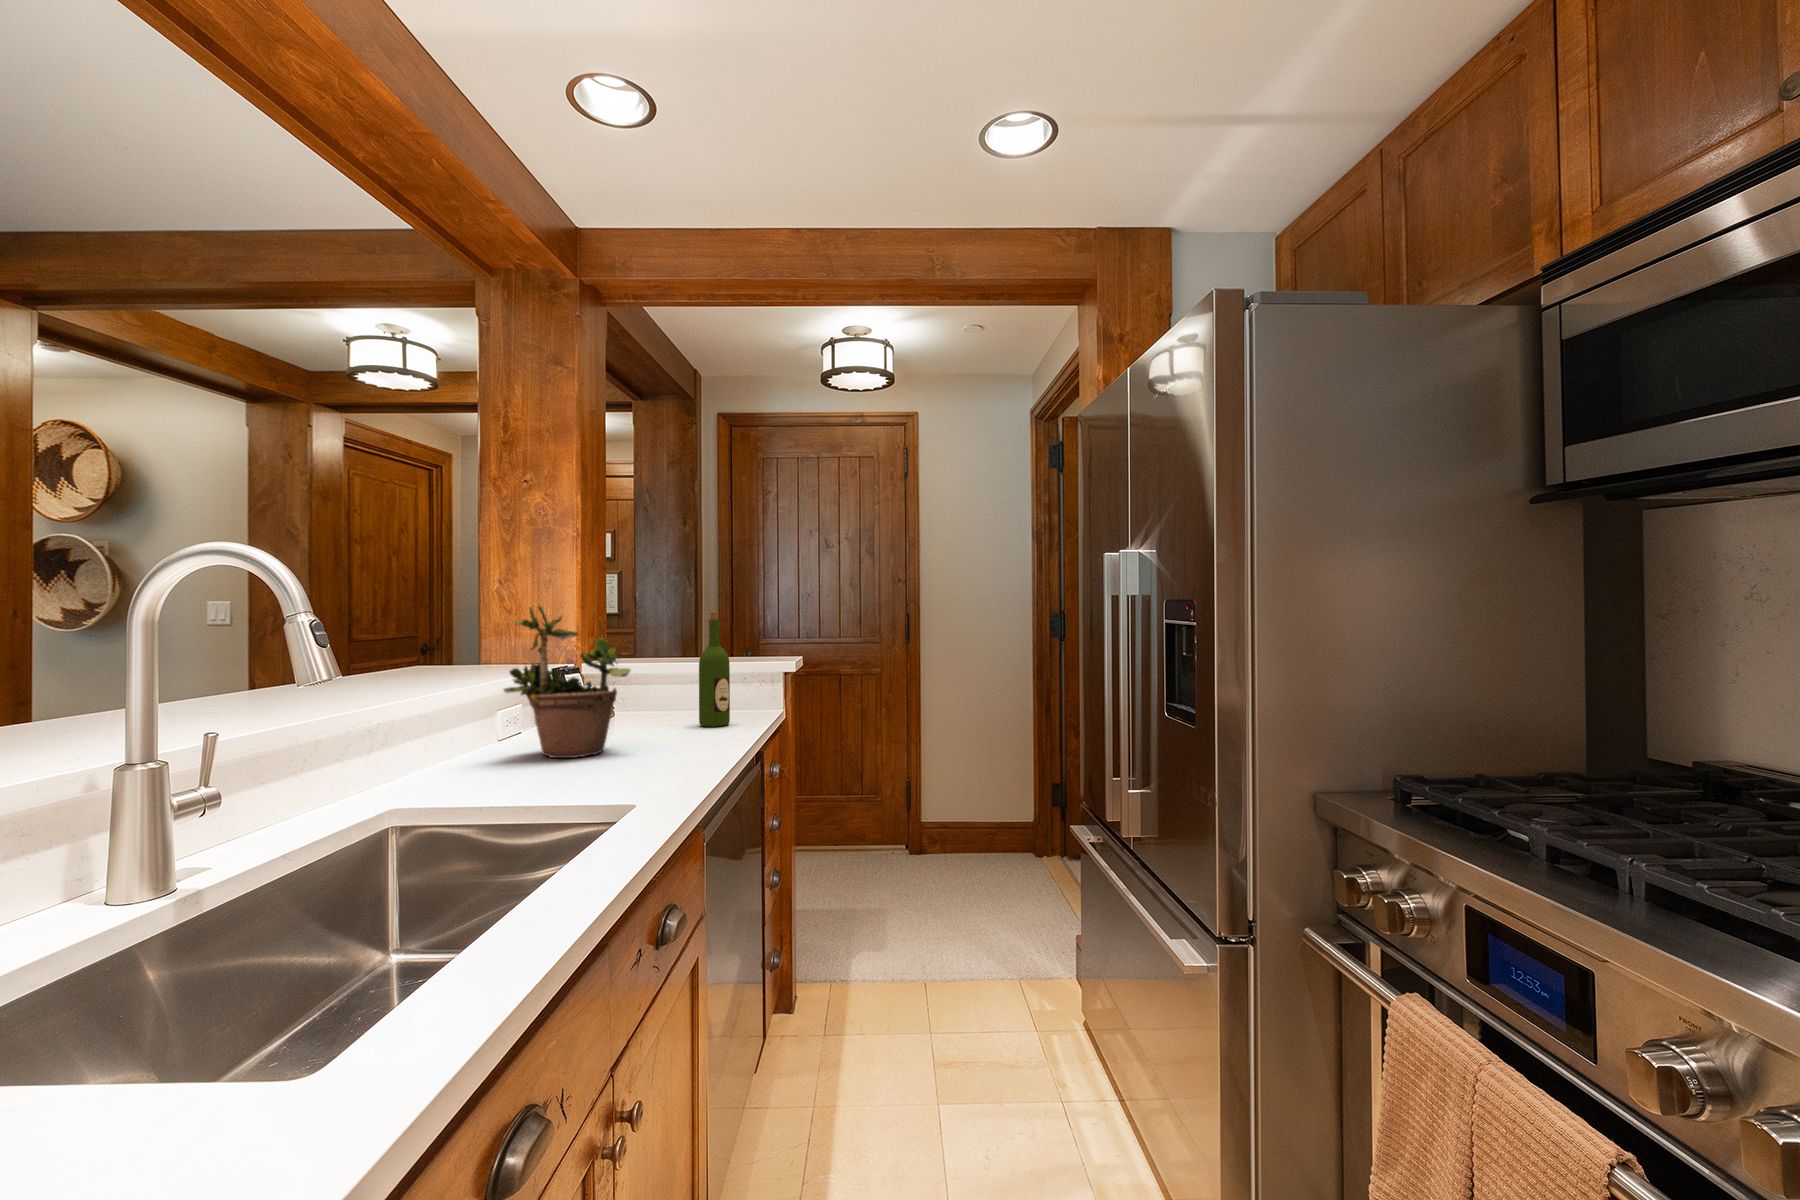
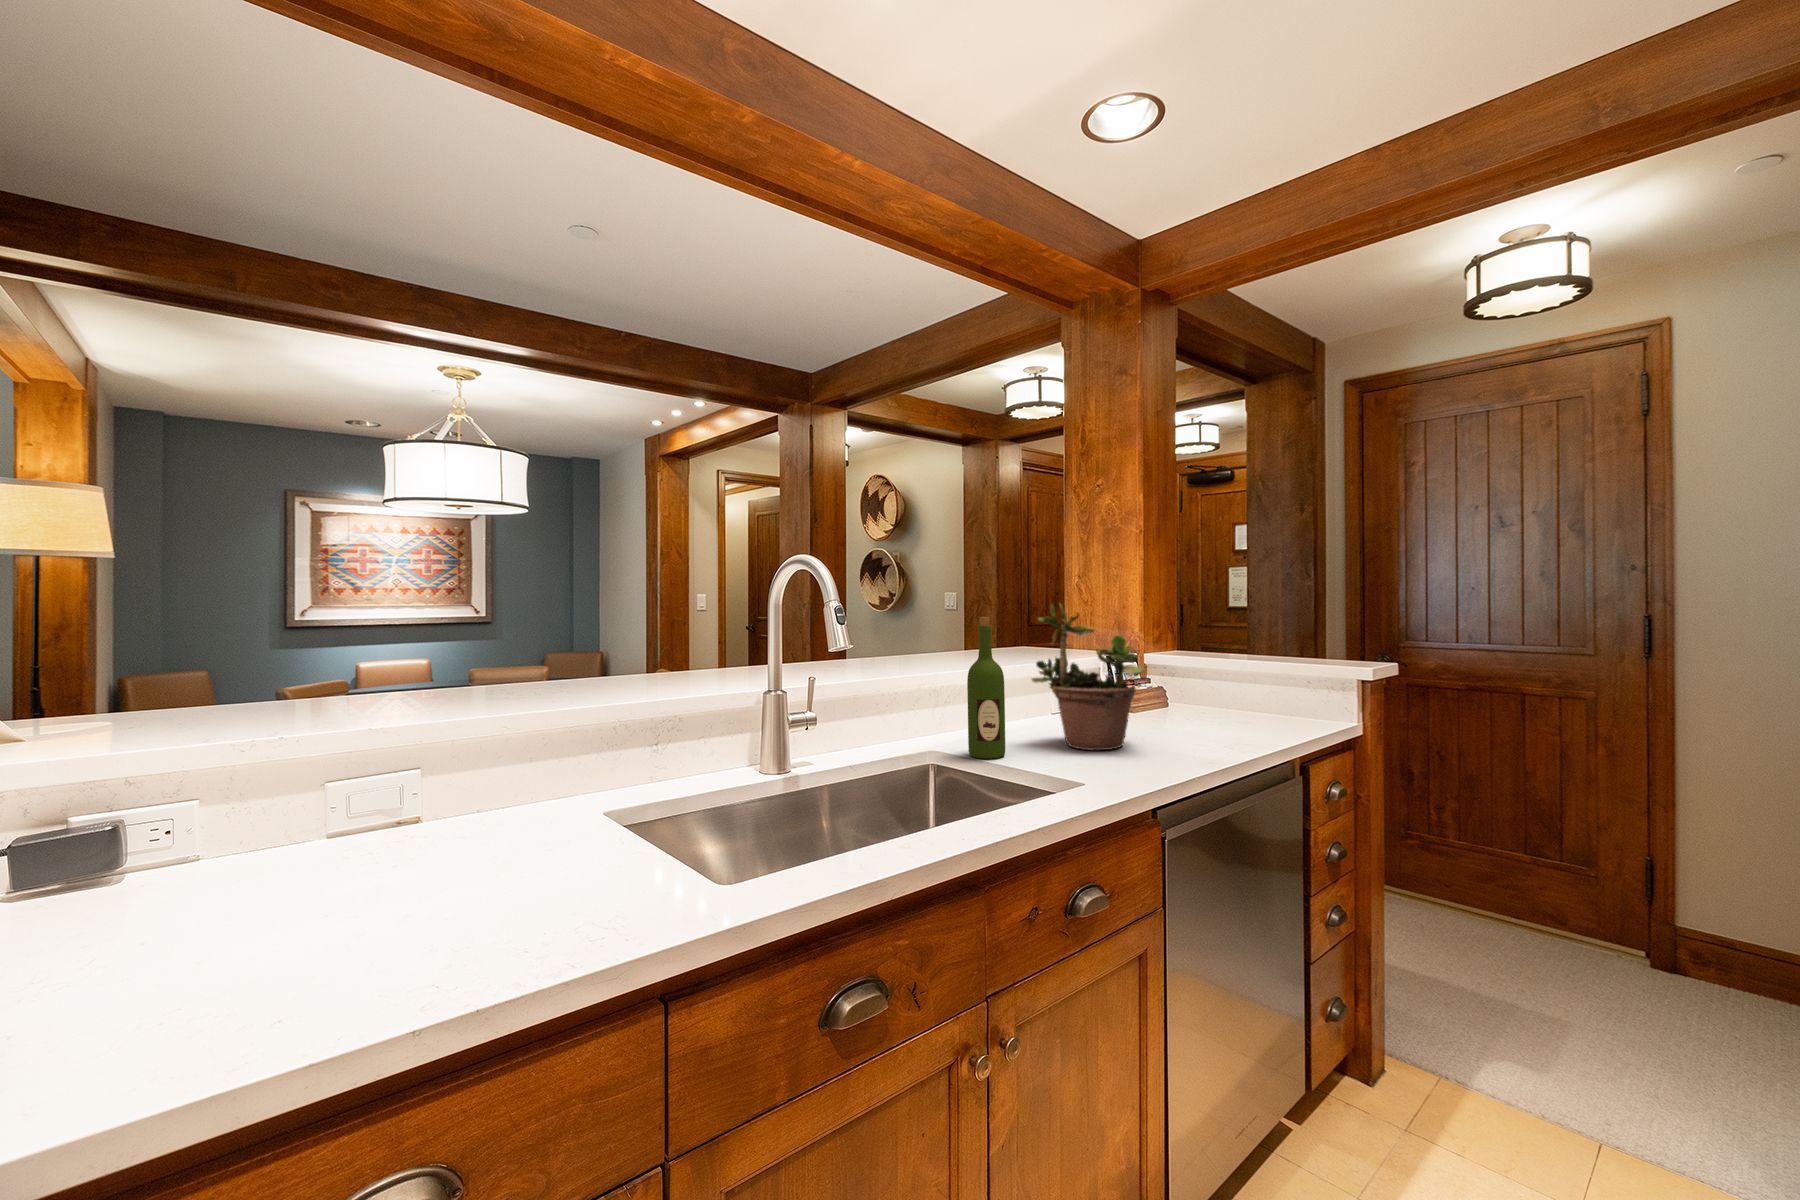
wine bottle: present [699,612,730,727] -> present [967,617,1005,759]

